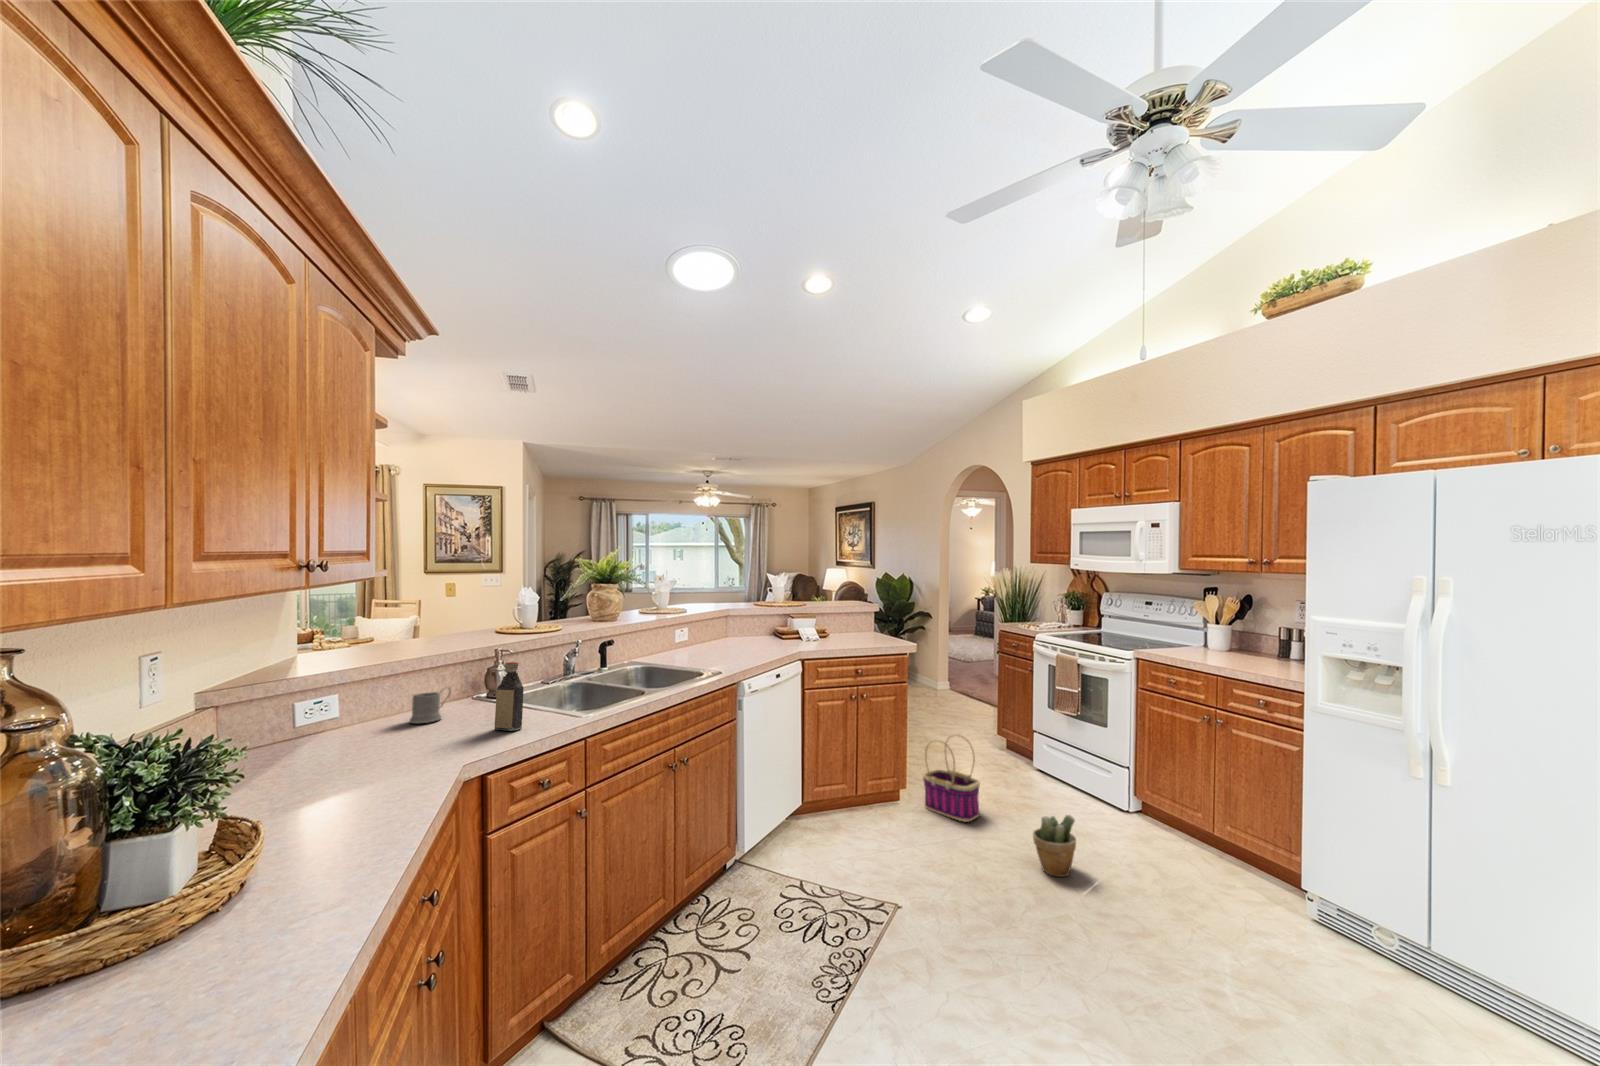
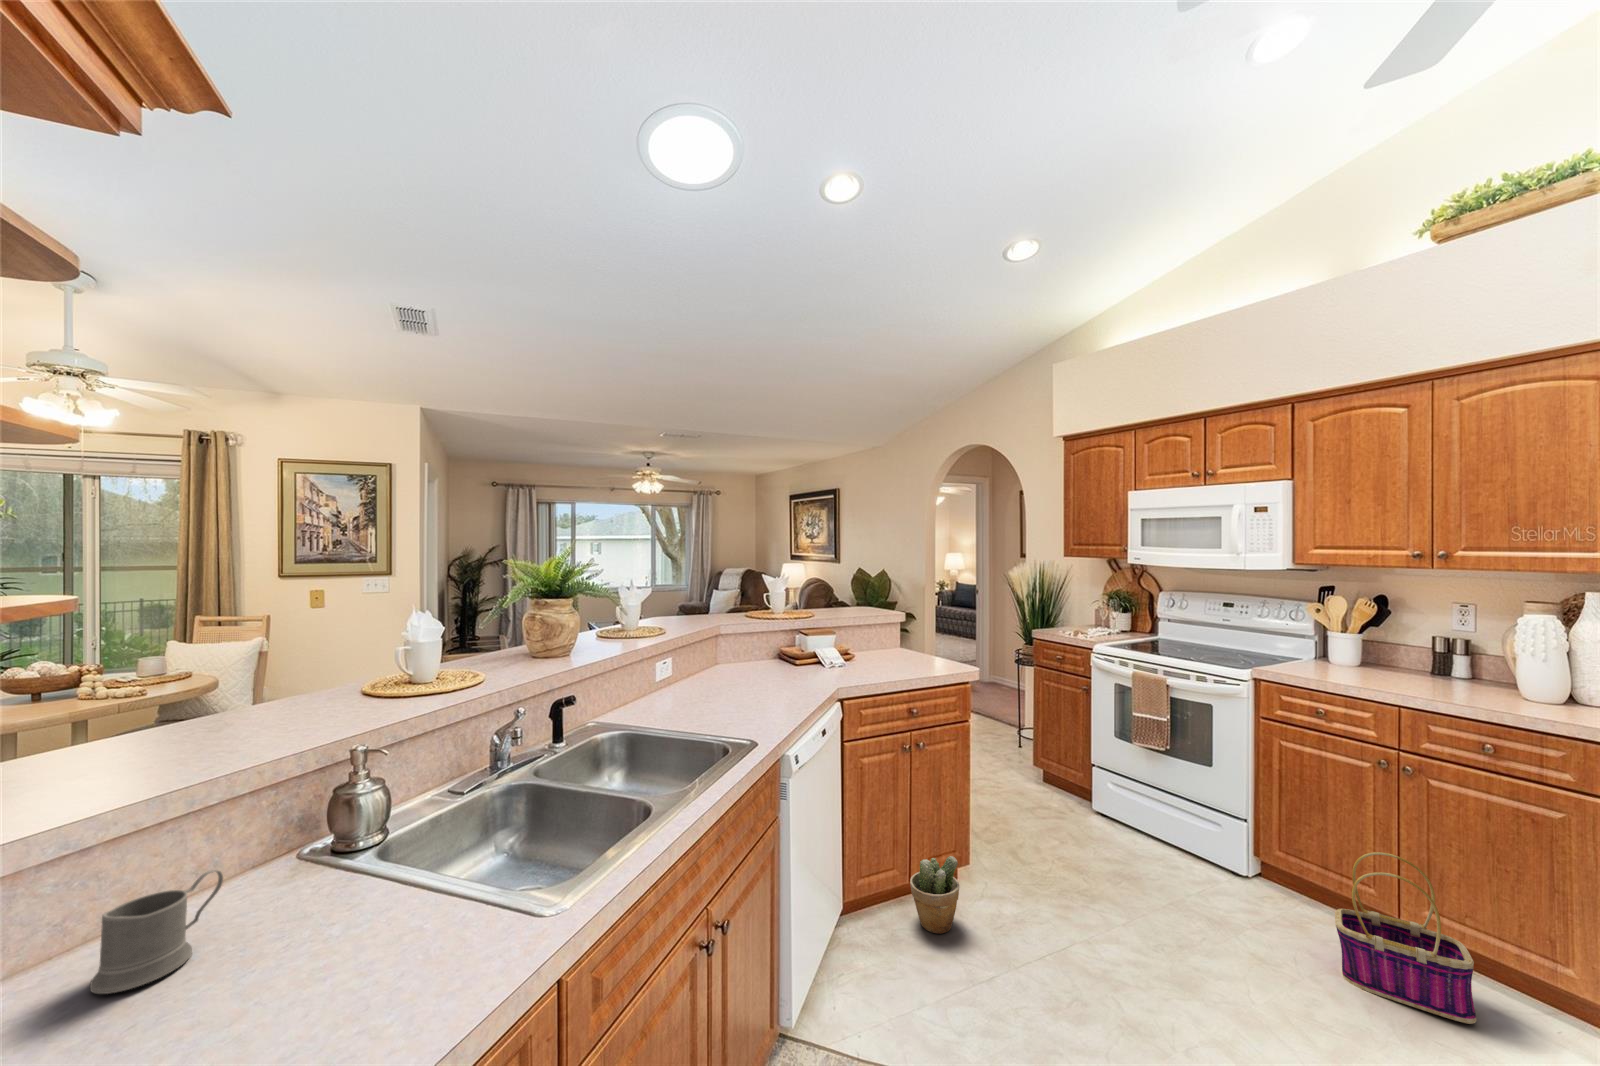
bottle: present [495,662,524,731] -> none [321,822,401,1009]
basket: present [923,734,980,822] -> present [1335,852,1476,1024]
potted plant: present [1033,815,1076,877] -> present [910,856,959,934]

